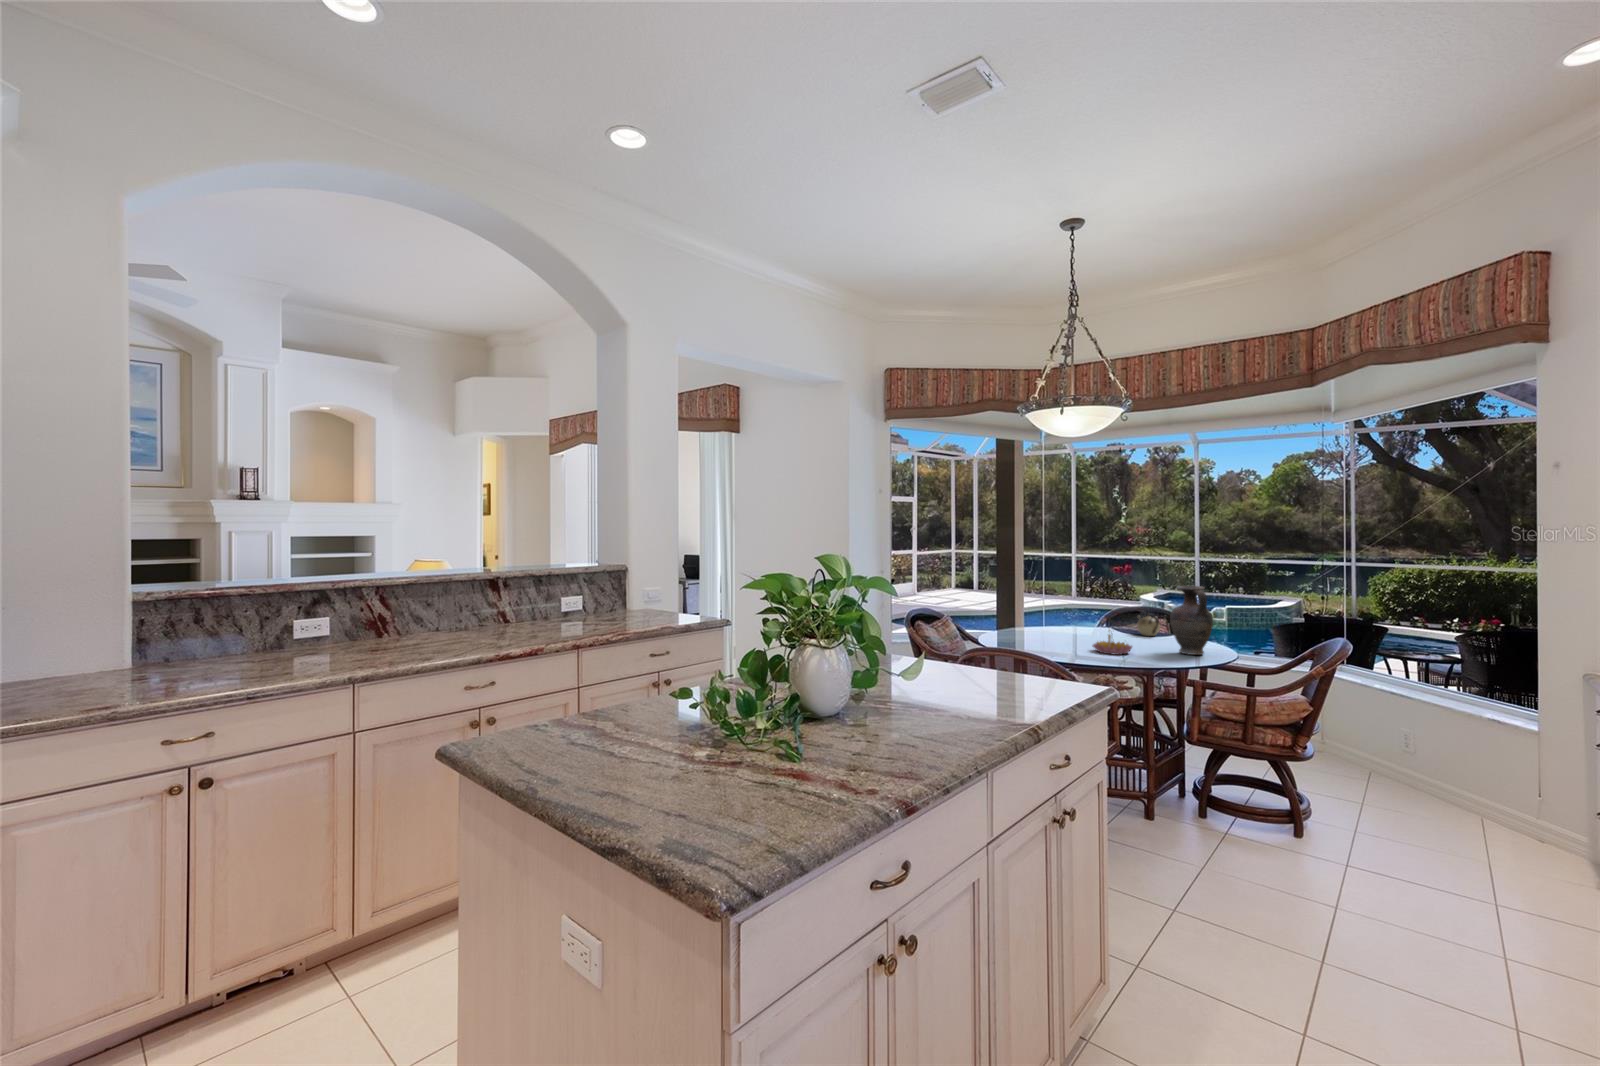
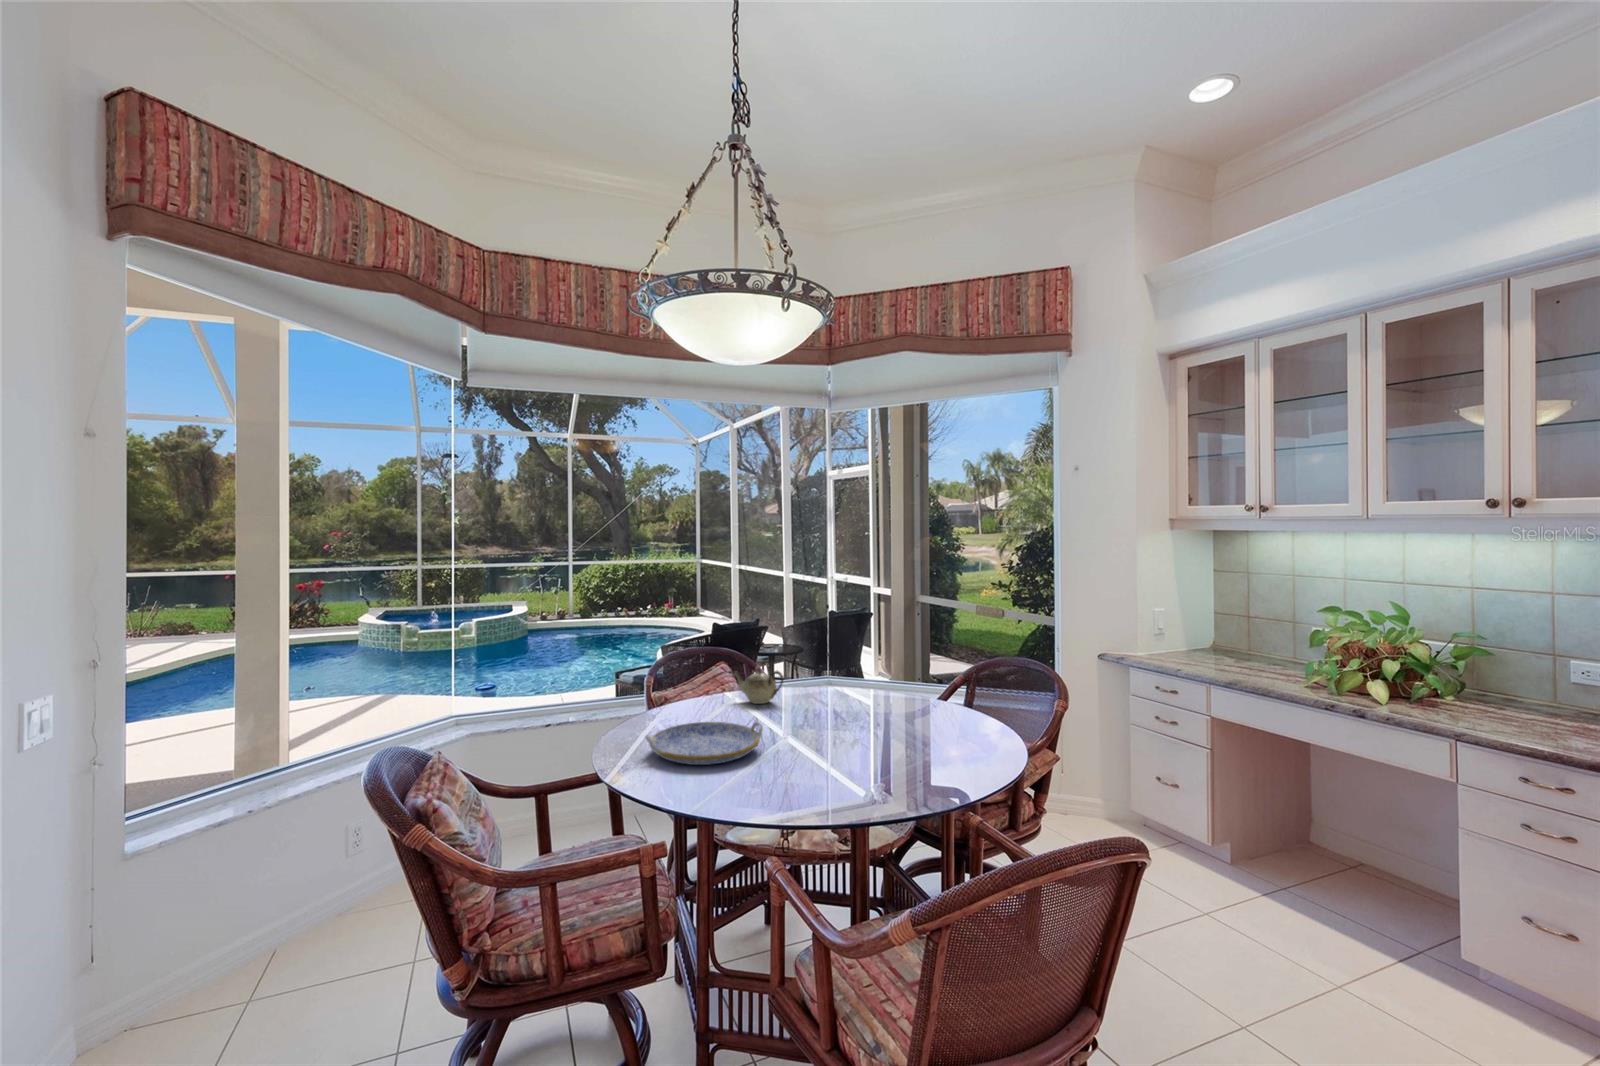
vase: present [1170,586,1213,655] -> none [885,622,946,732]
serving tray: none [1026,624,1087,641] -> present [645,722,763,765]
candle holder: present [1093,635,1132,655] -> none [831,715,901,771]

